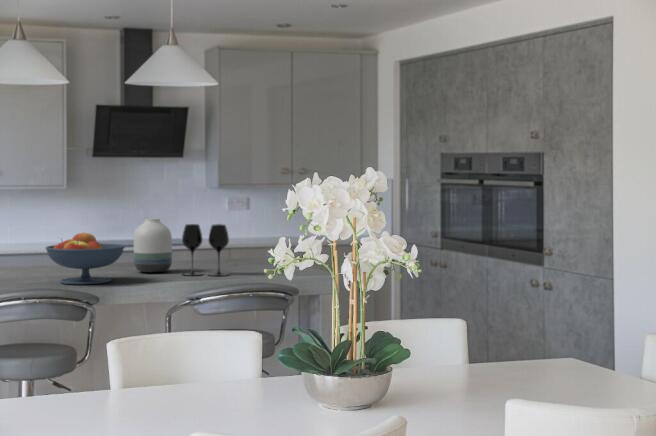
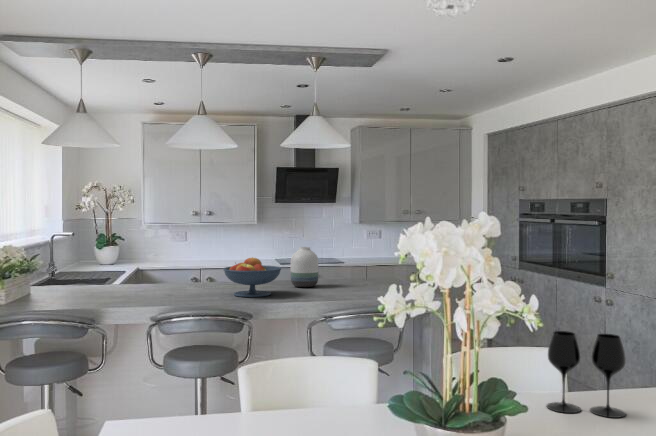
wine glass: present [182,224,229,276] -> present [547,331,626,418]

